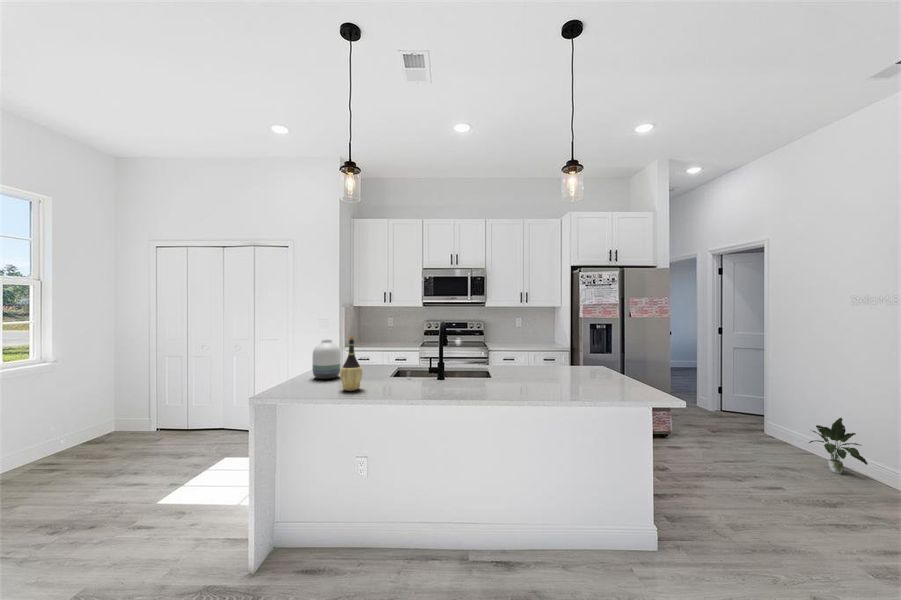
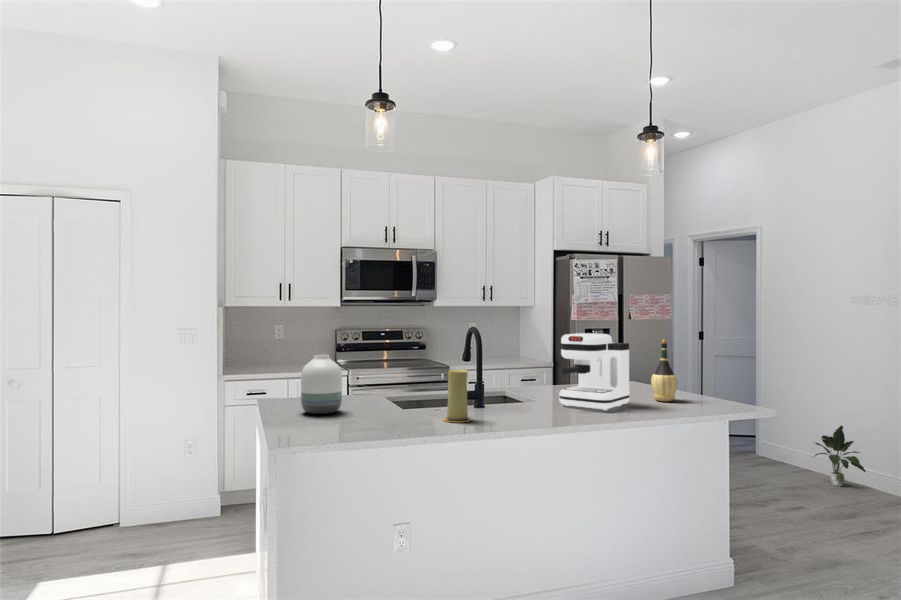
coffee maker: none [488,329,552,392] -> present [559,333,630,410]
wine bottle: present [340,336,362,391] -> present [651,339,677,401]
candle: none [386,354,407,393] -> present [443,370,471,422]

